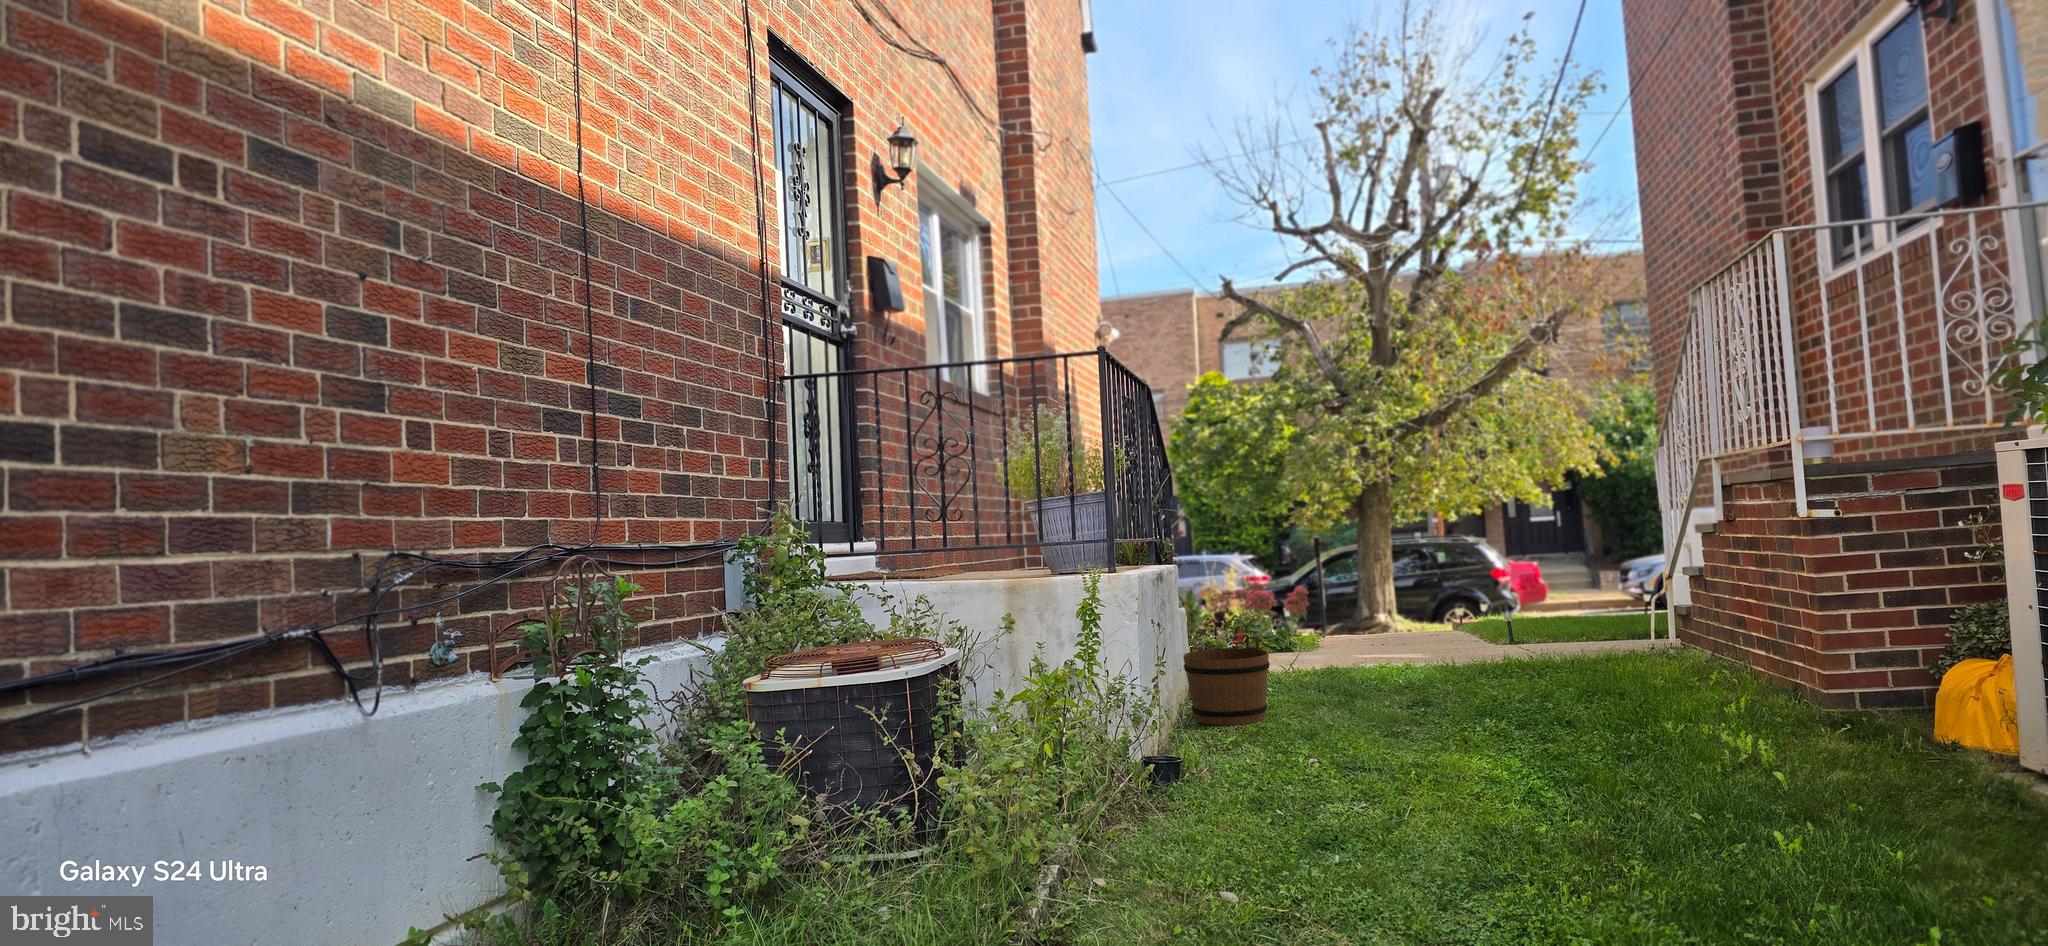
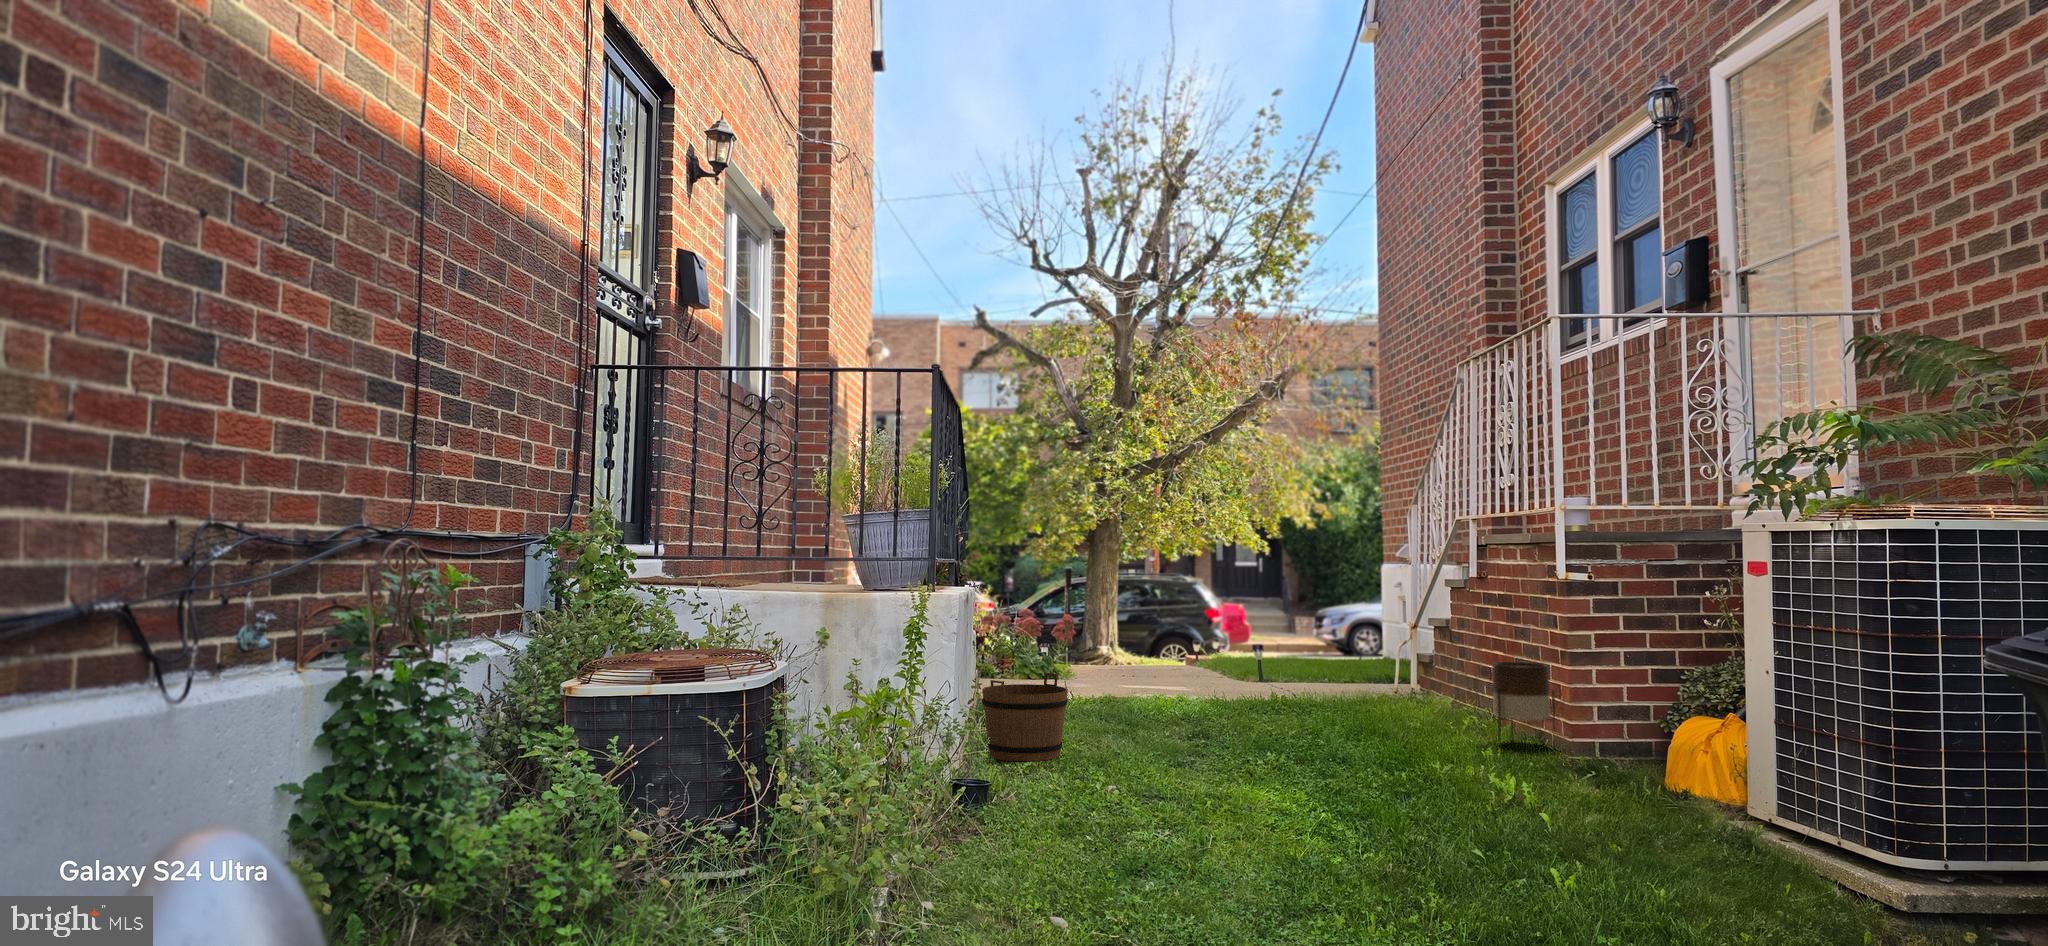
planter: none [1726,608,1806,702] -> present [1492,661,1556,747]

